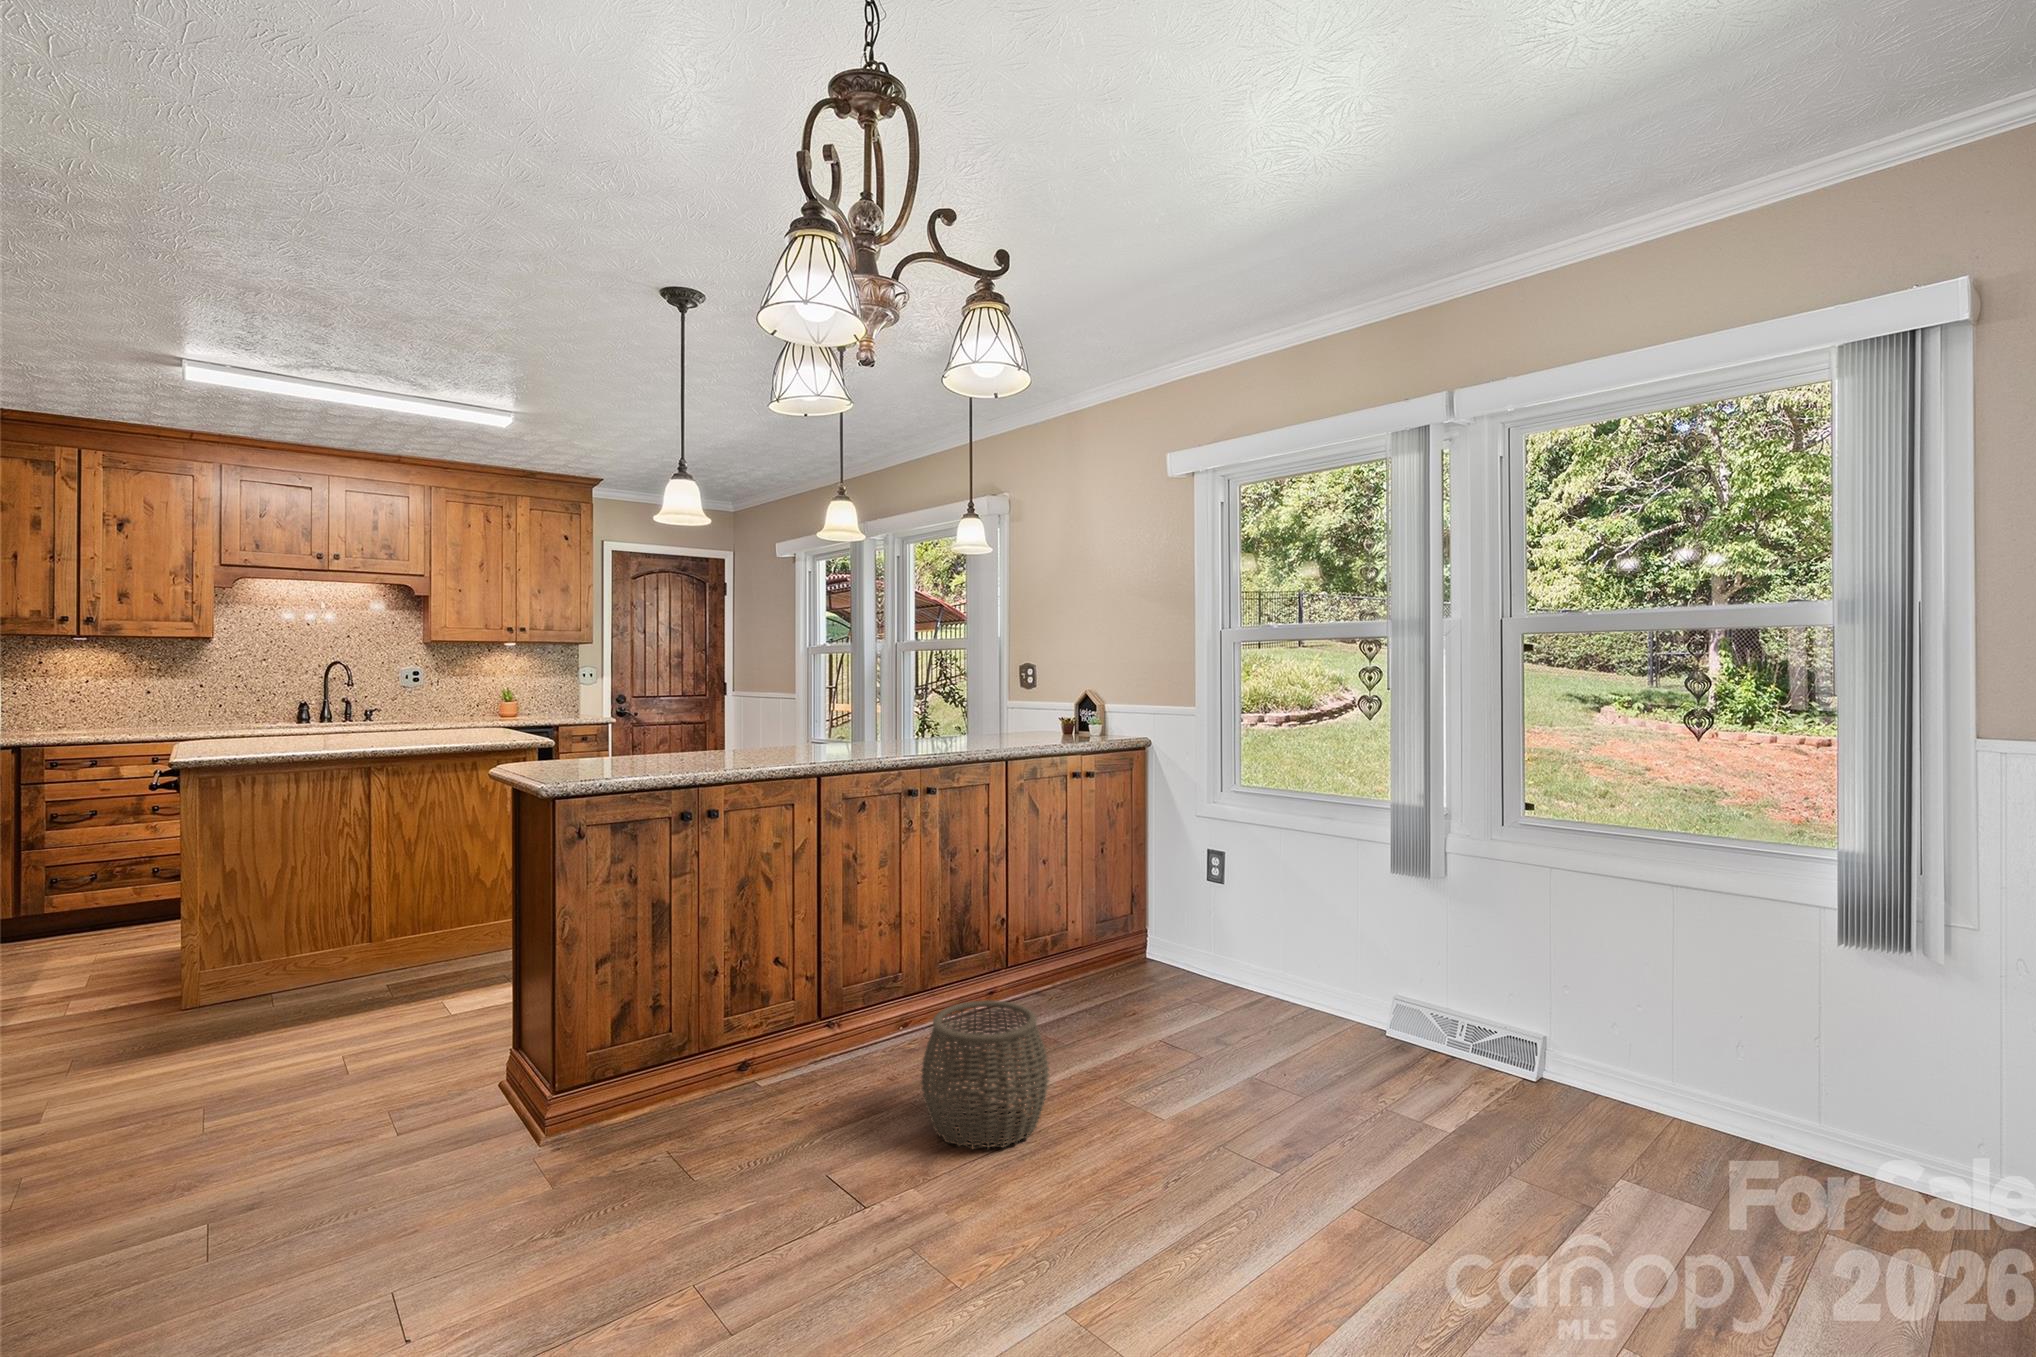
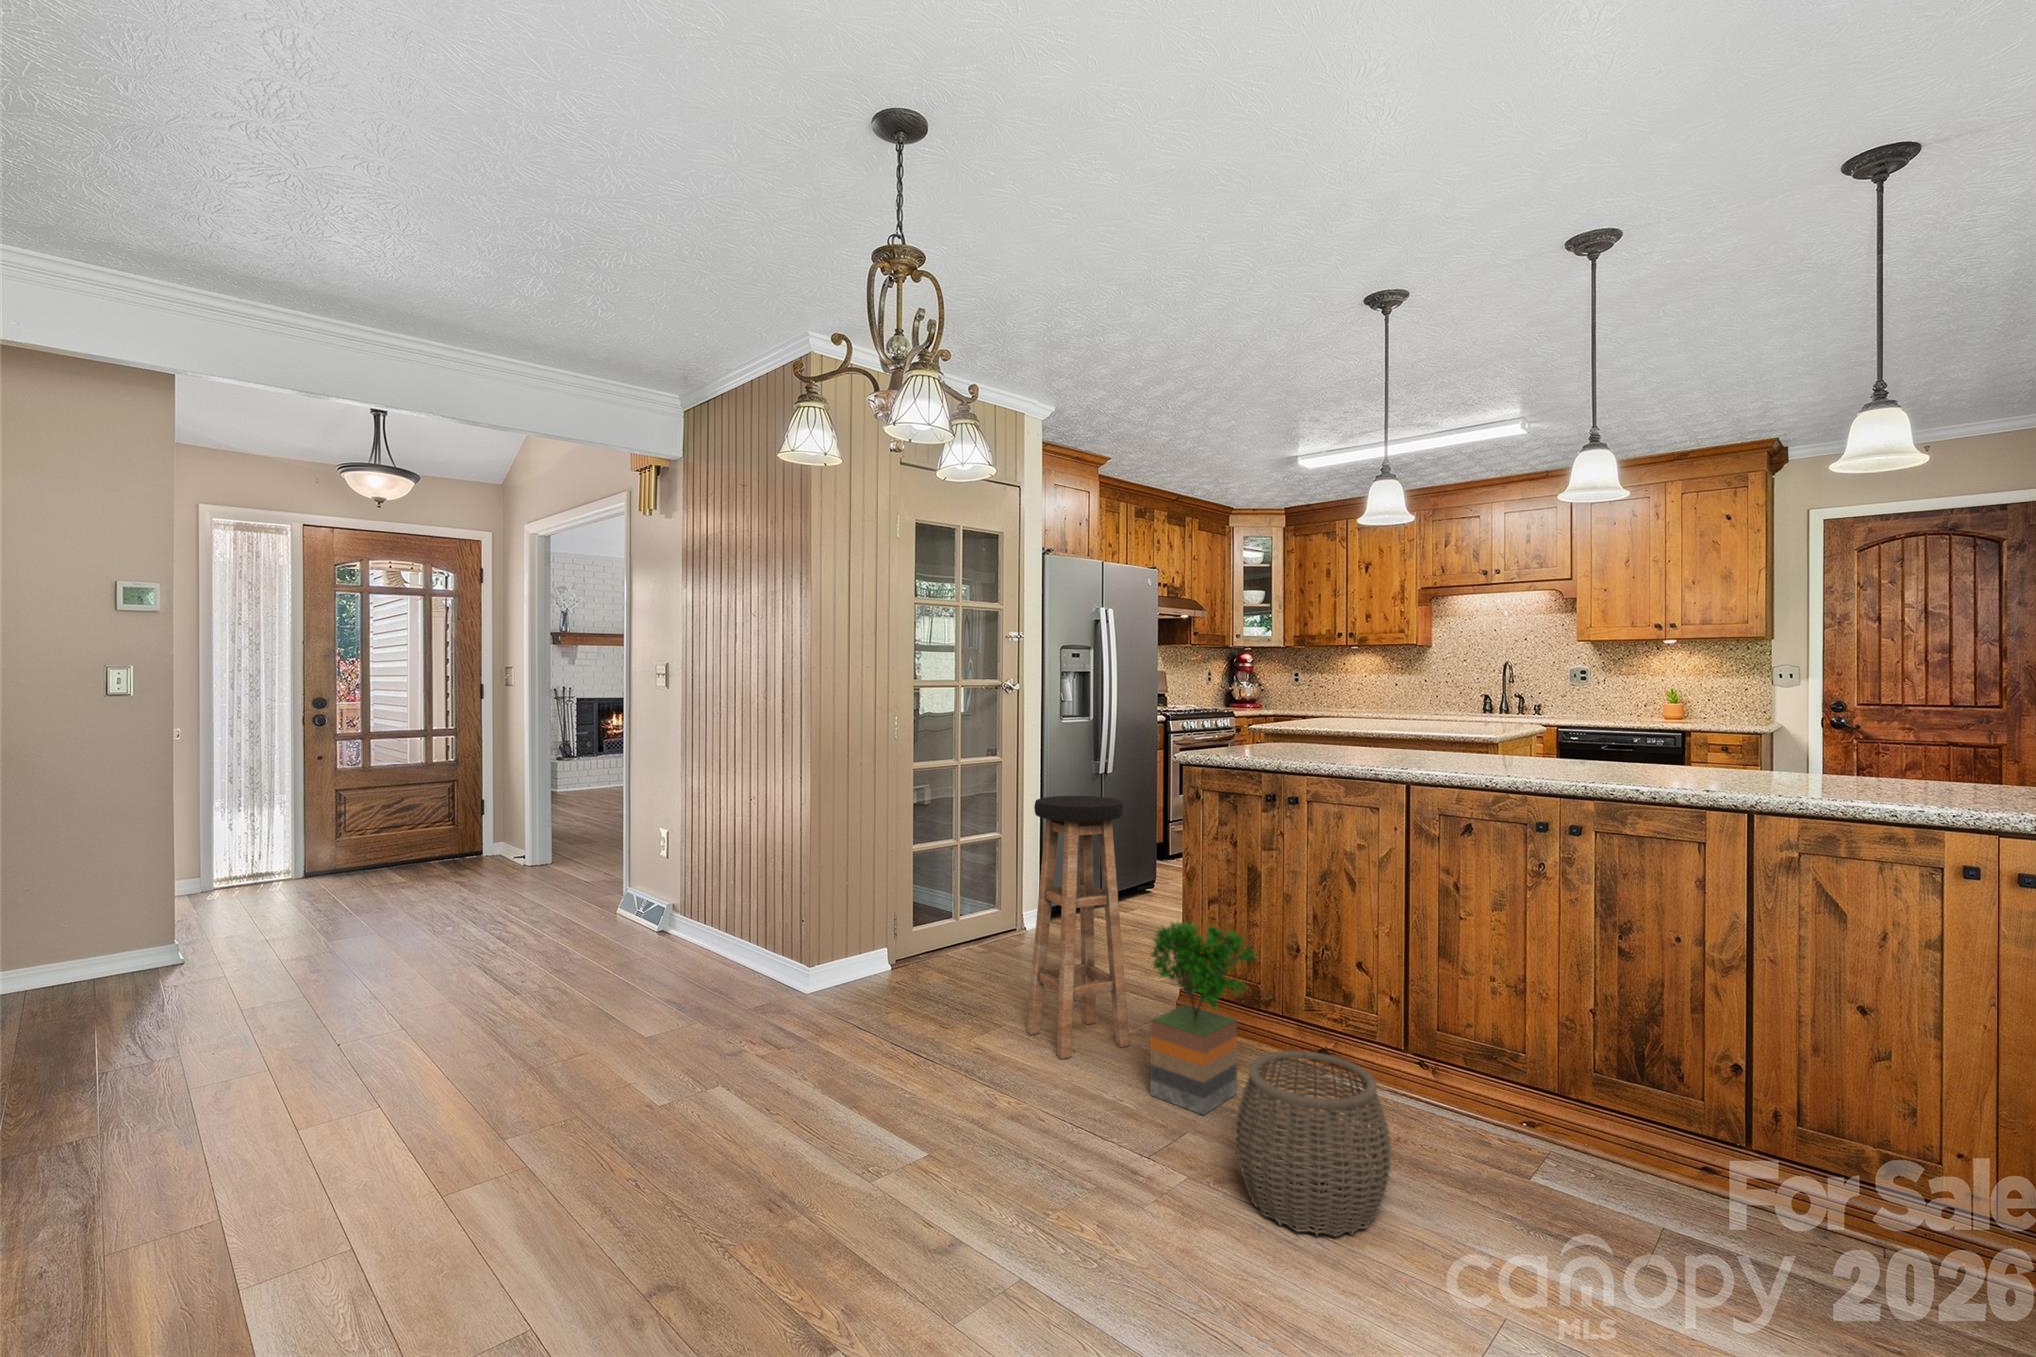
bar stool: none [468,855,614,1259] -> present [1026,796,1130,1059]
potted tree: none [700,953,848,1178] -> present [1150,923,1256,1115]

